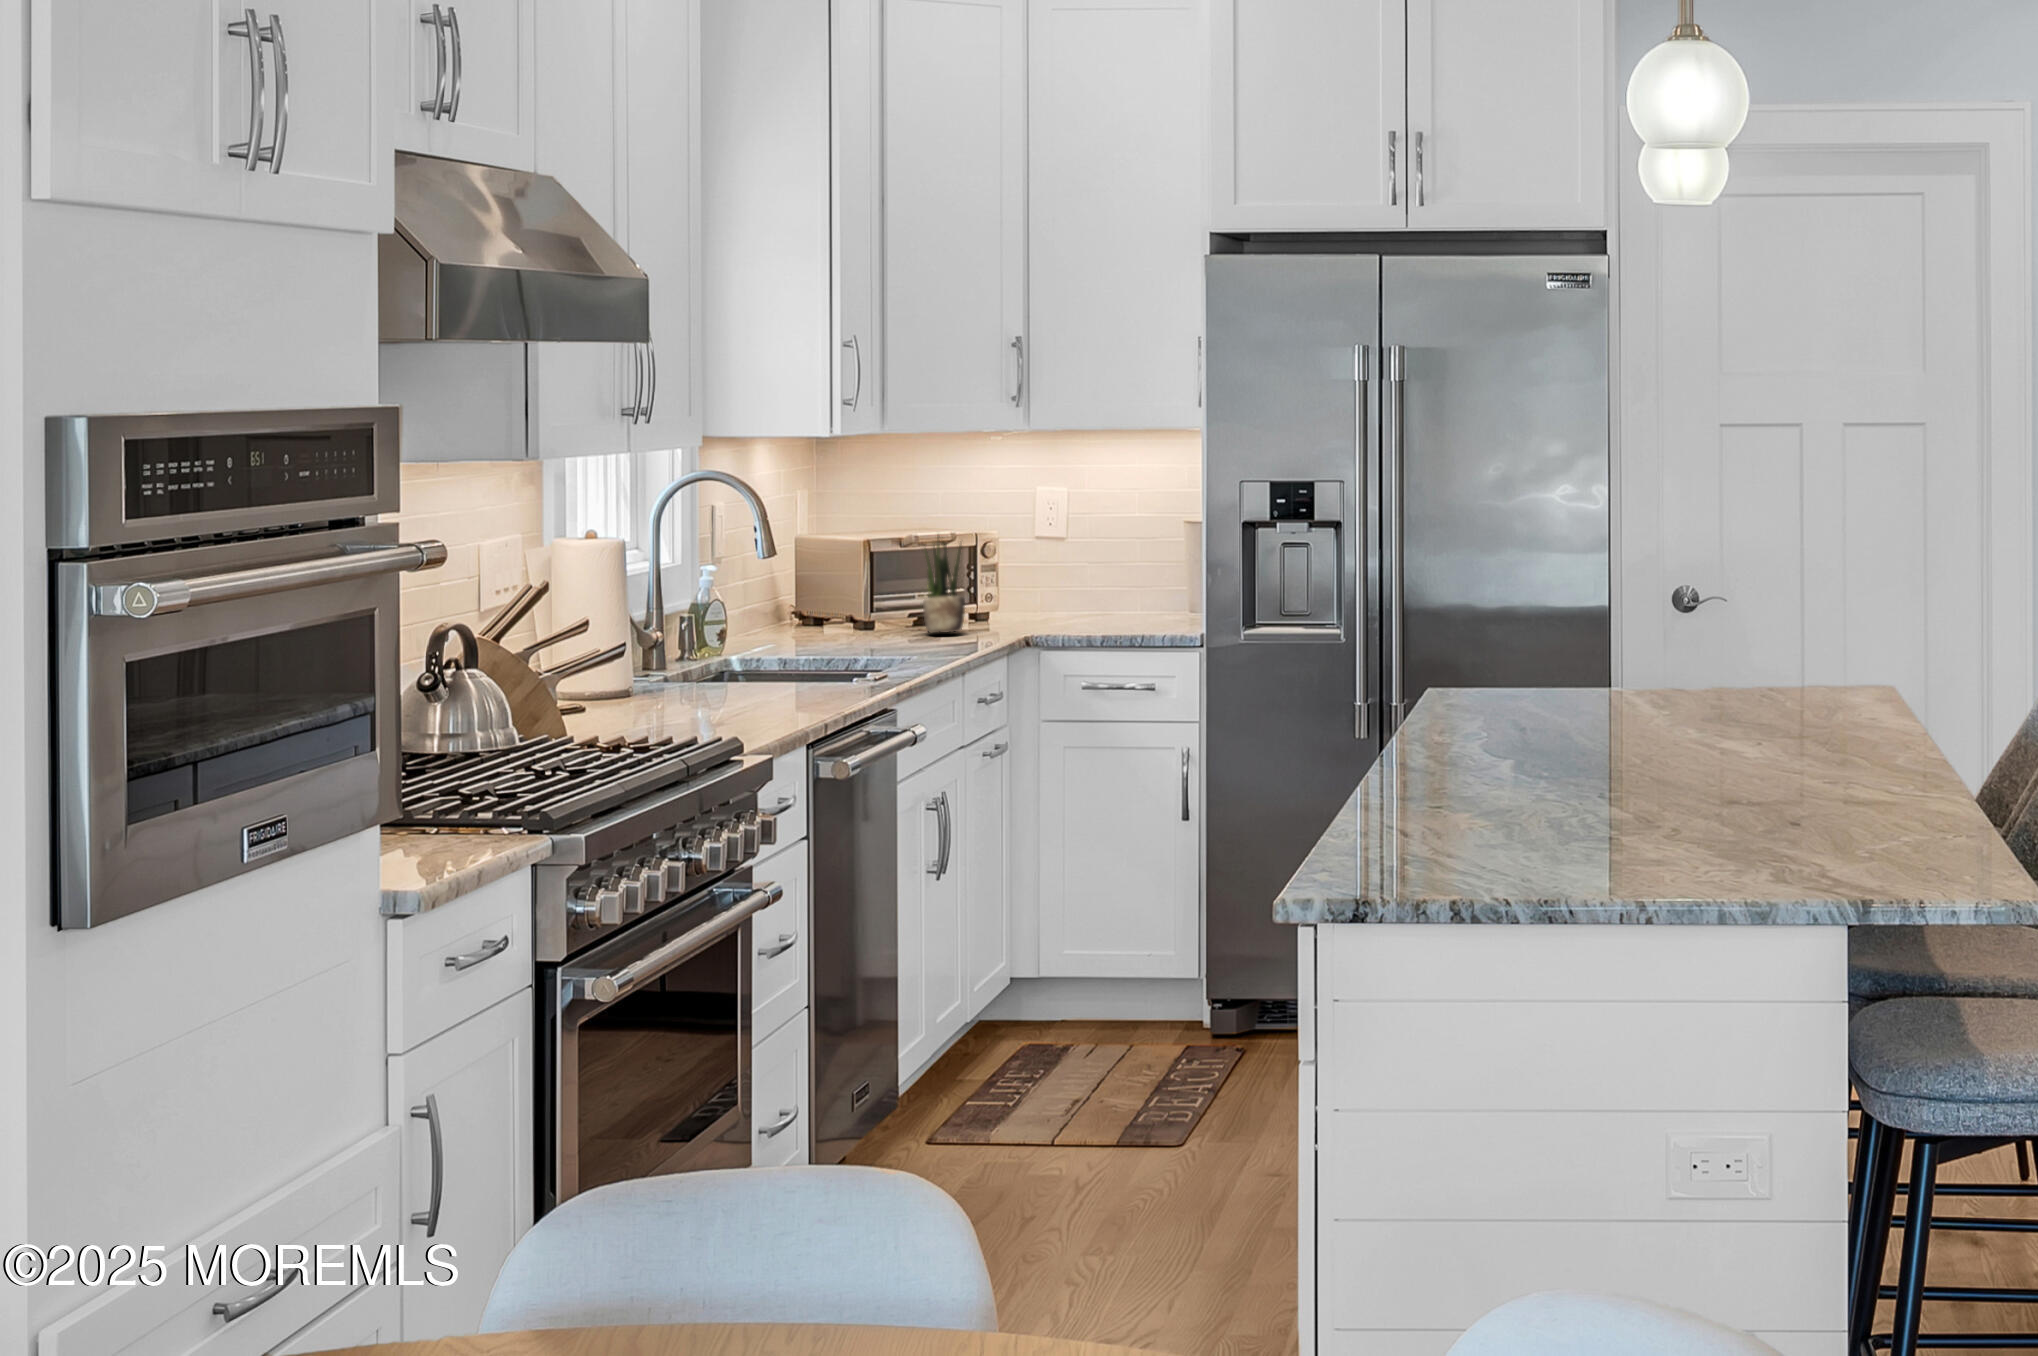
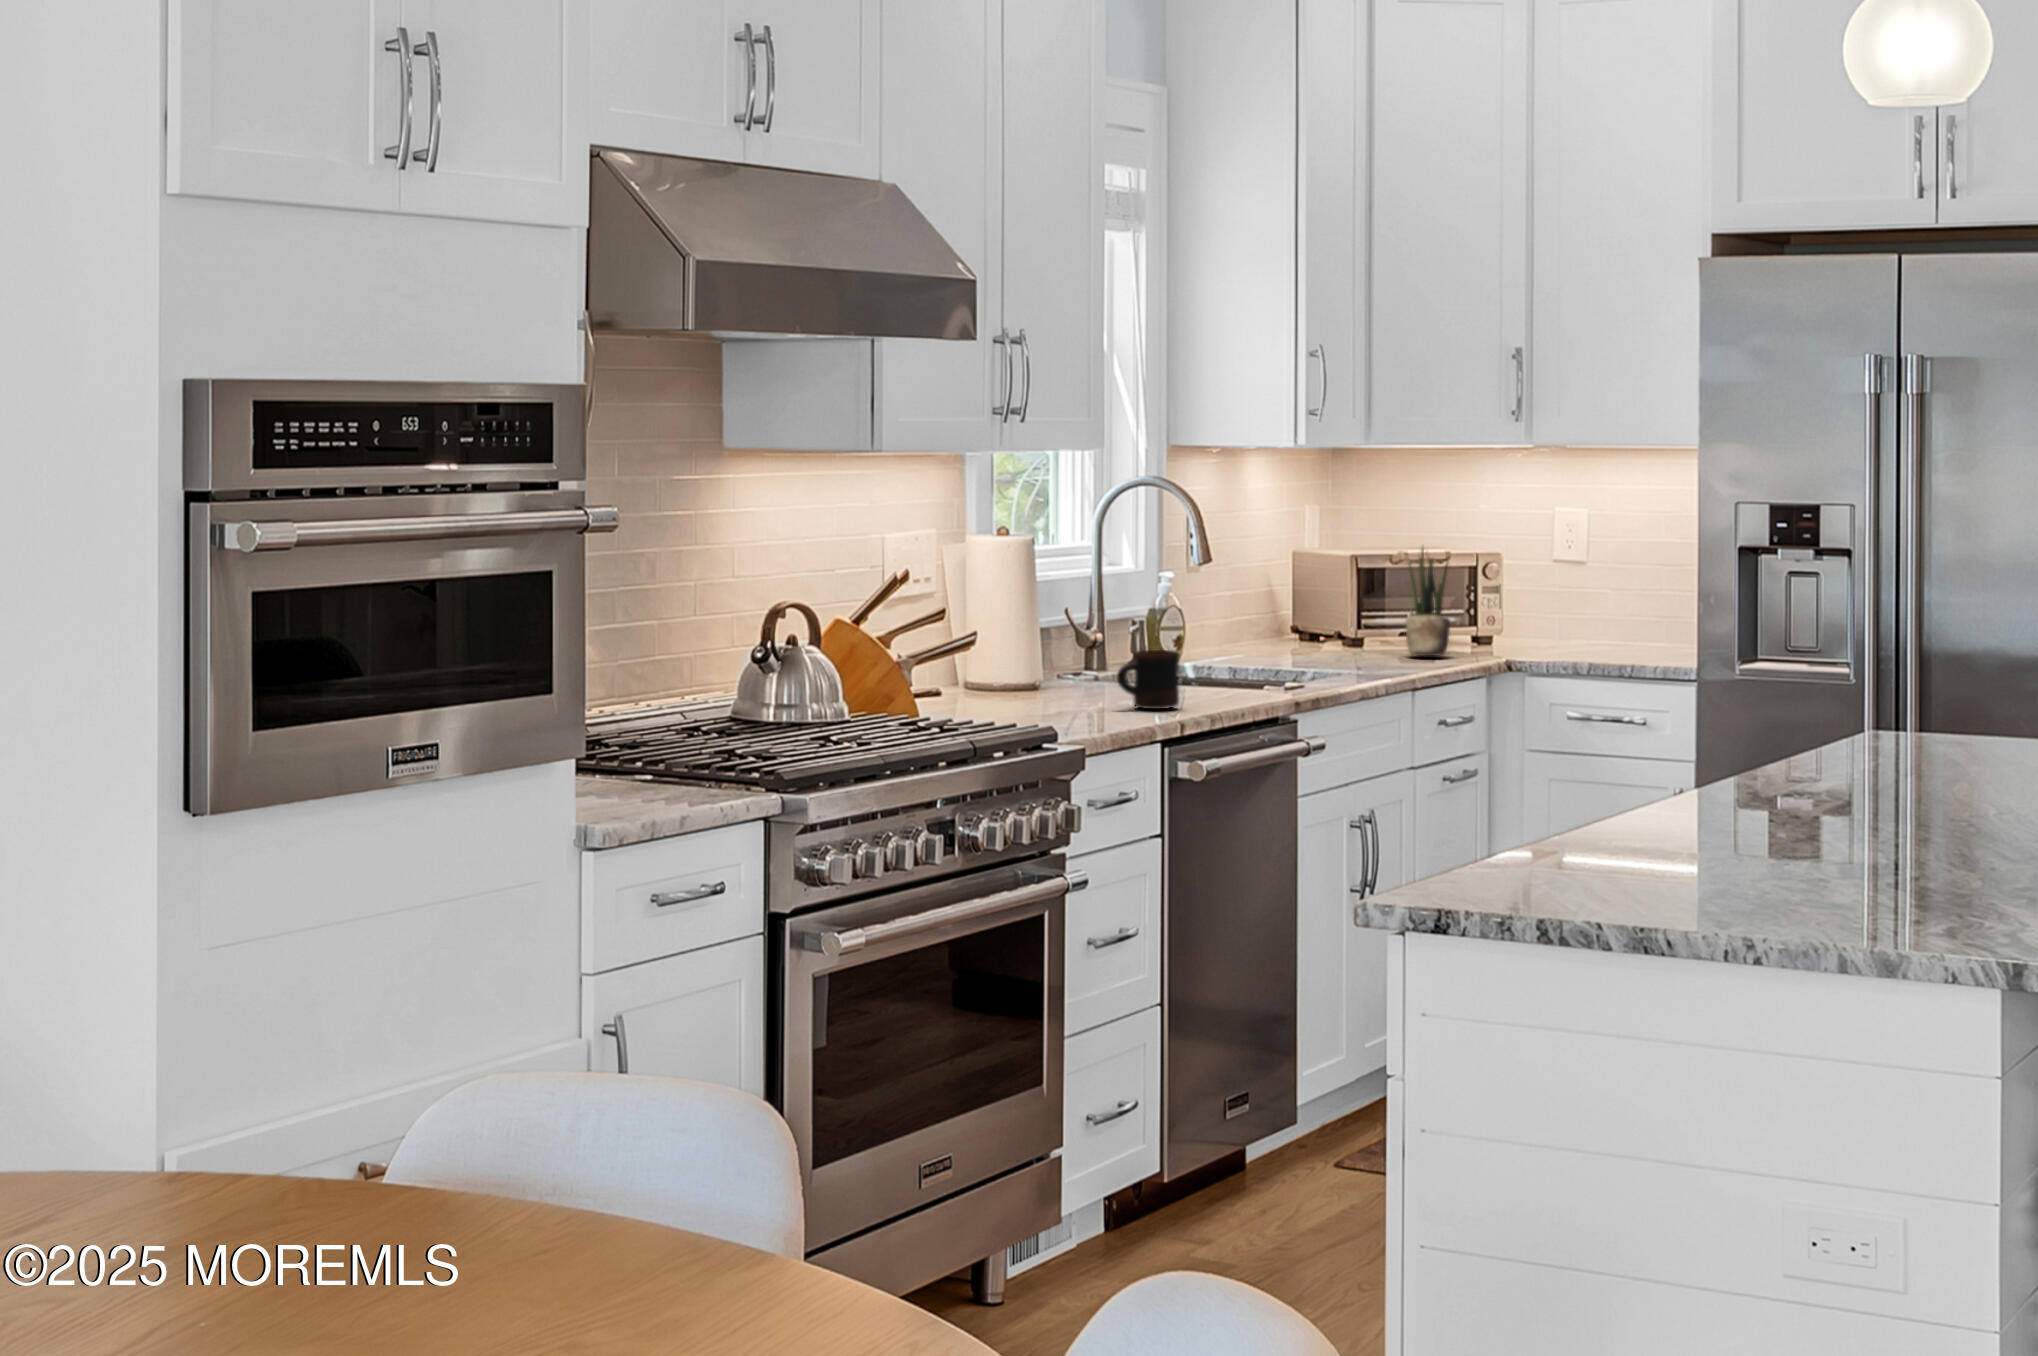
mug: none [734,651,792,708] -> present [1117,650,1180,709]

